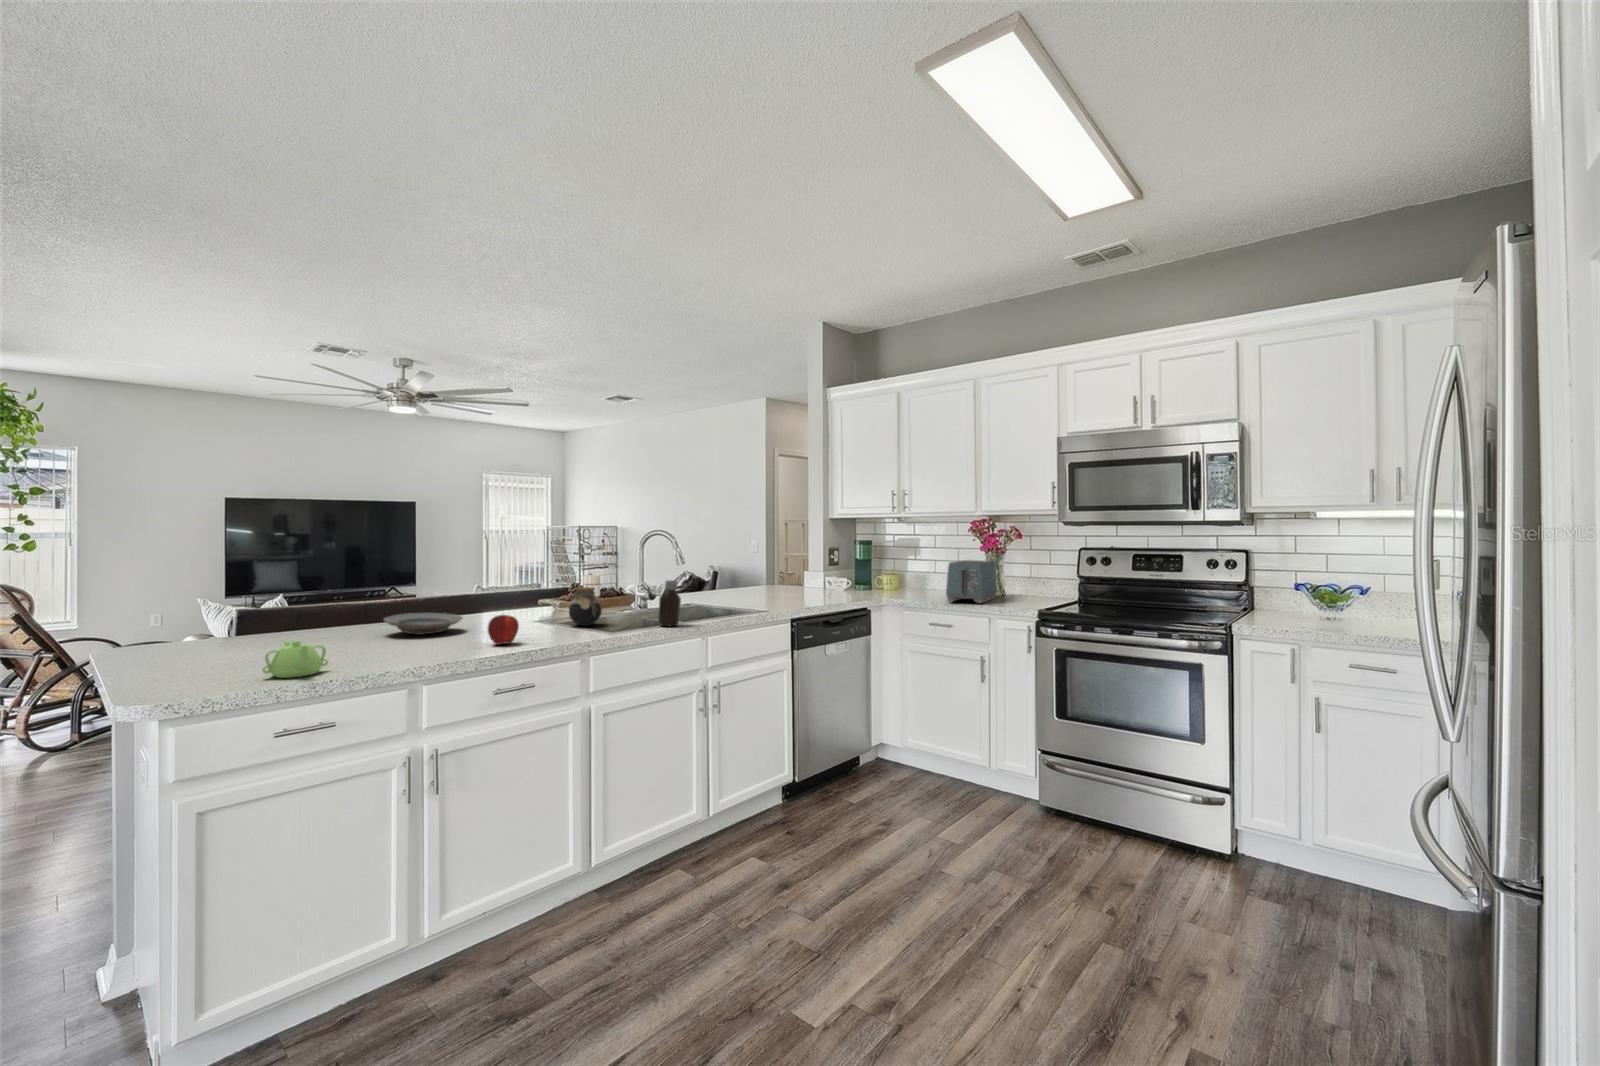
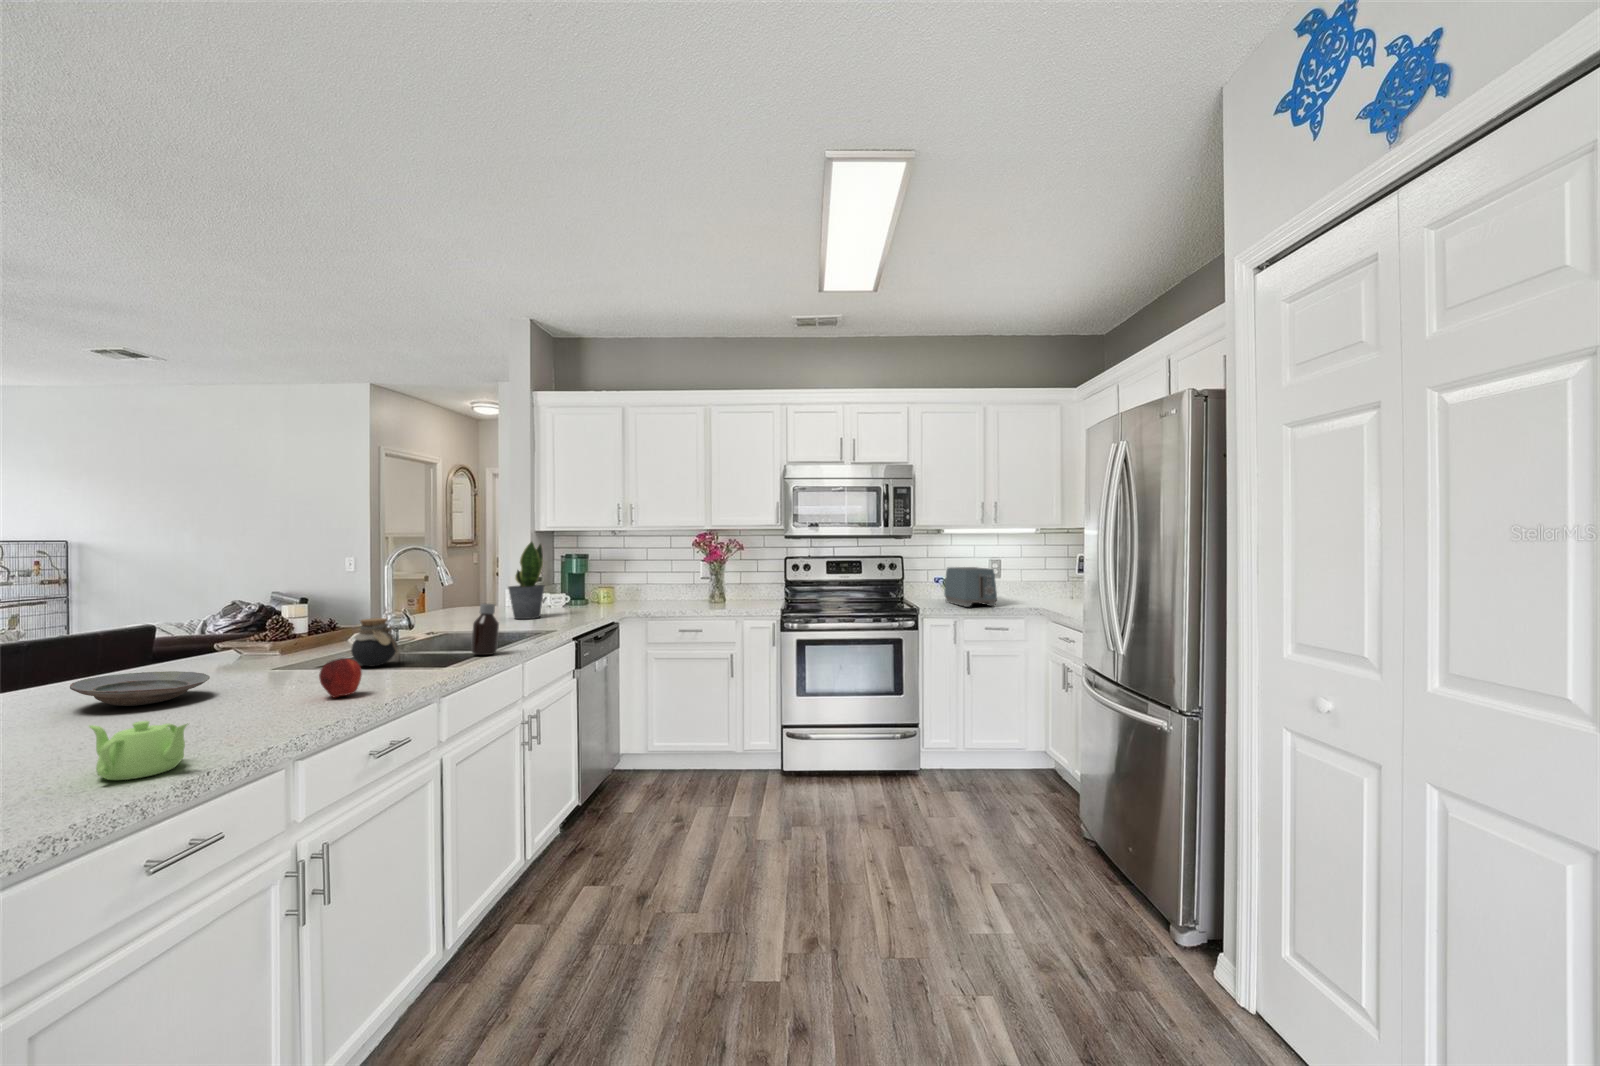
potted plant: none [777,526,809,600] -> present [509,542,544,619]
toaster: present [946,560,997,603] -> present [944,567,997,607]

